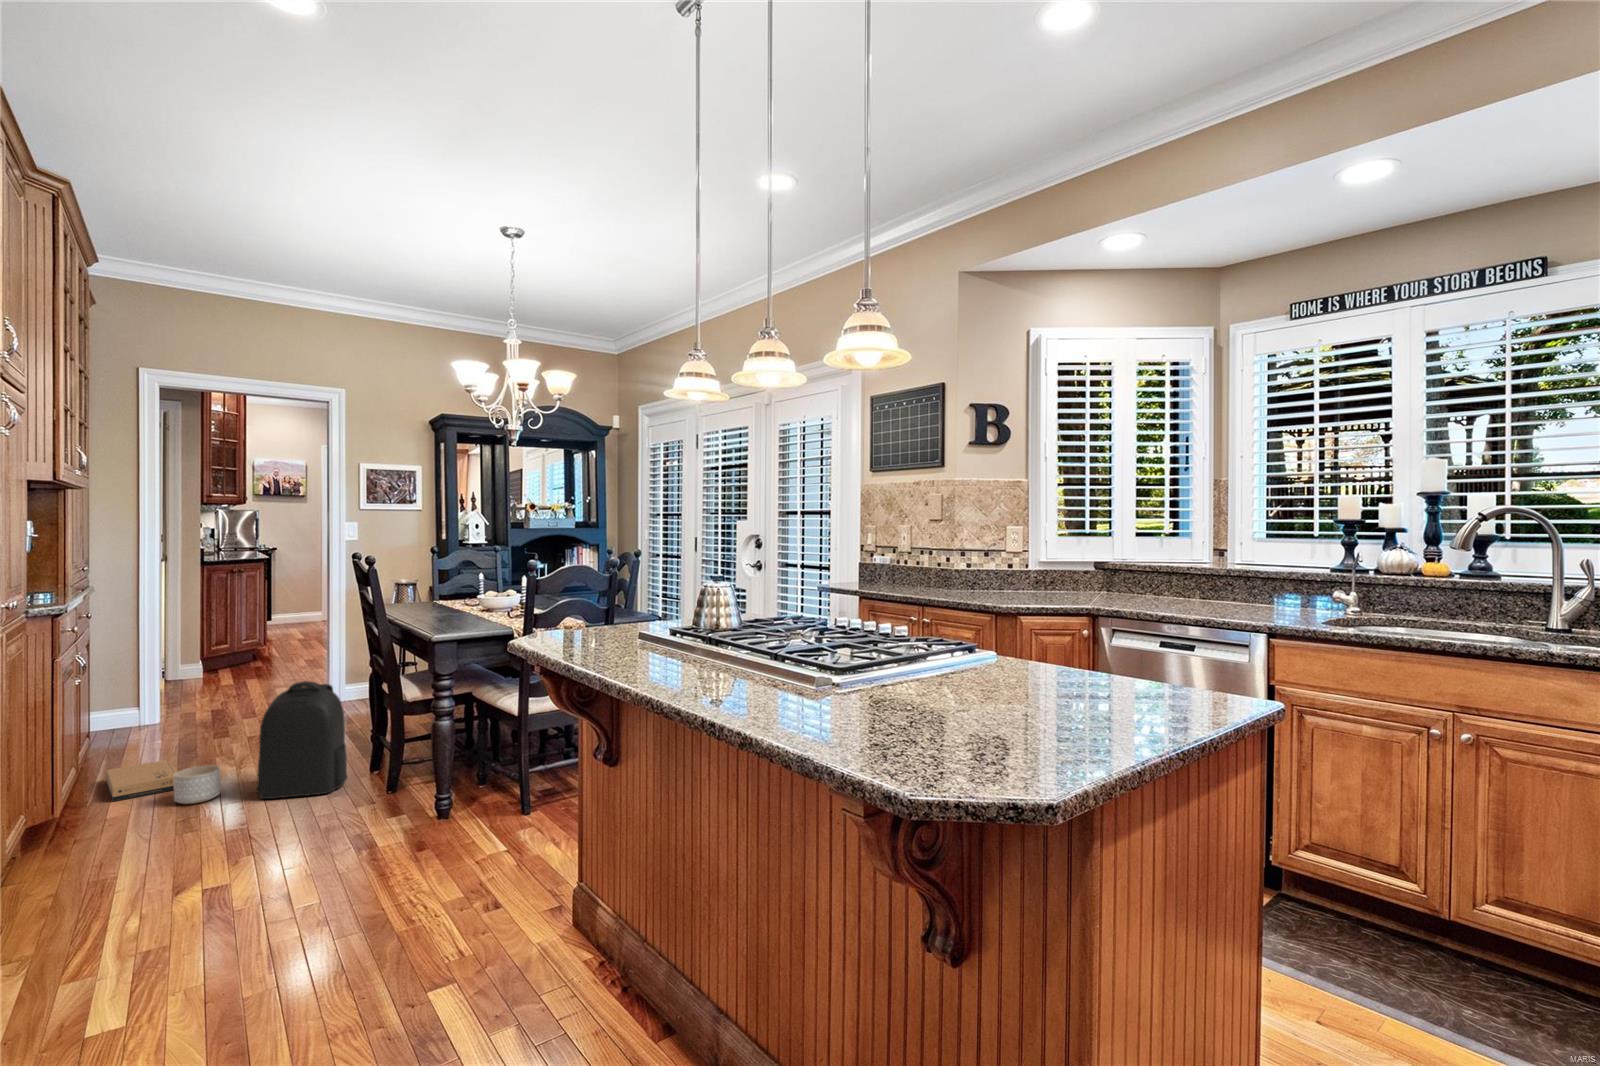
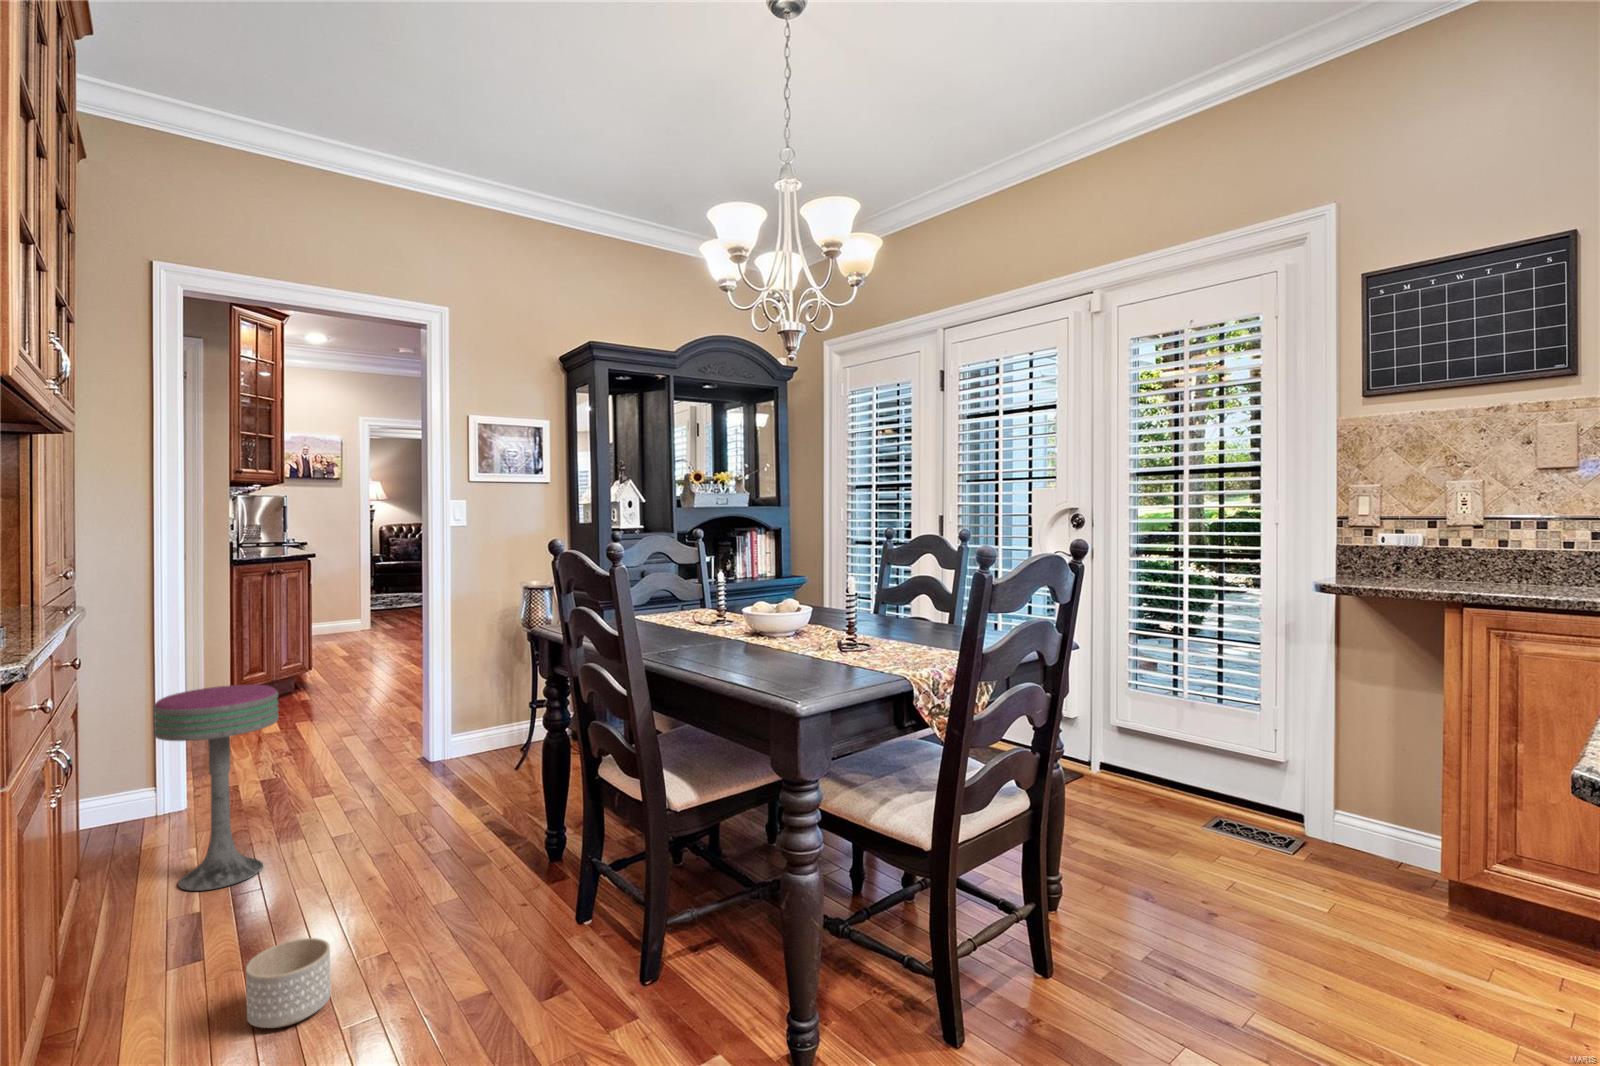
bar stool: none [134,639,211,757] -> present [153,685,279,891]
backpack: present [257,681,347,799] -> none [398,773,551,1009]
cardboard box: present [106,760,175,801] -> none [111,908,245,1021]

